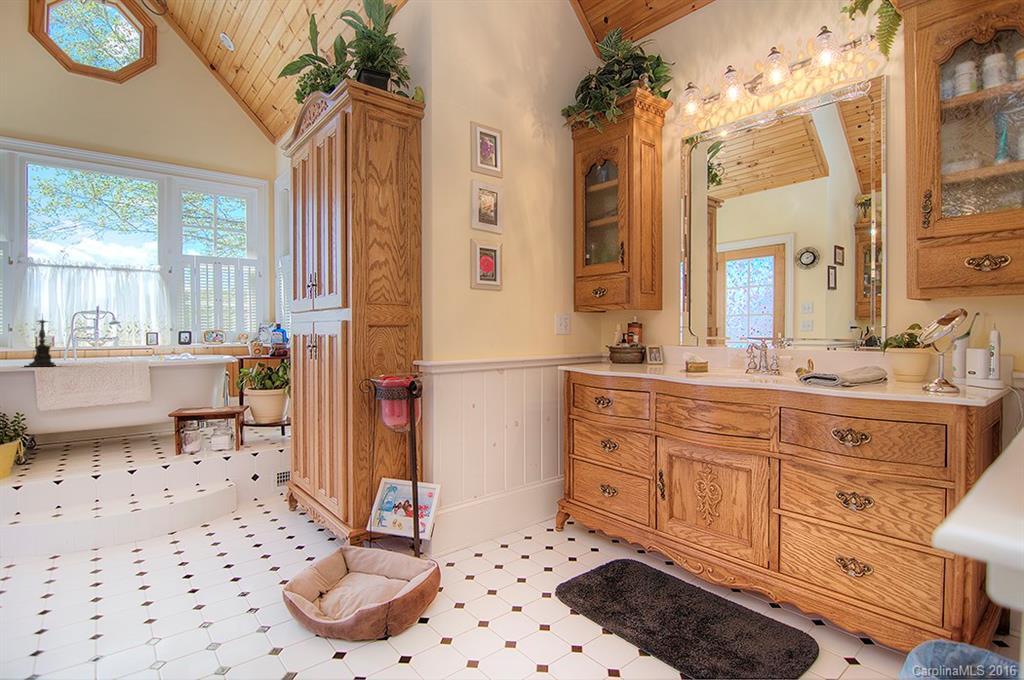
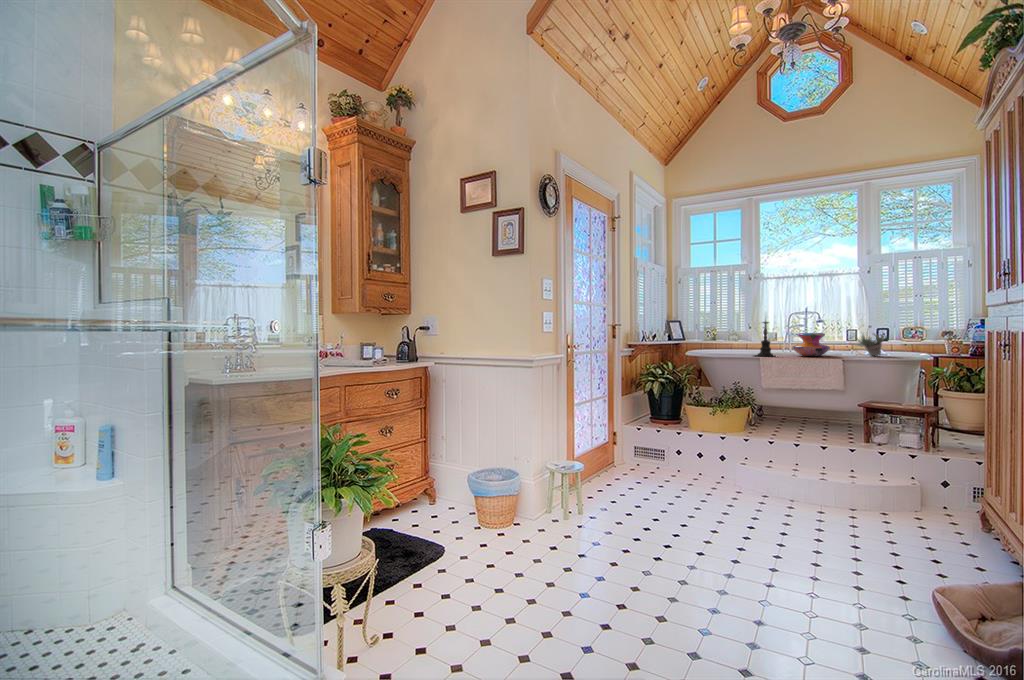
succulent plant: none [155,329,192,361] -> present [851,332,884,356]
decorative vase: none [84,336,134,364] -> present [793,333,830,356]

